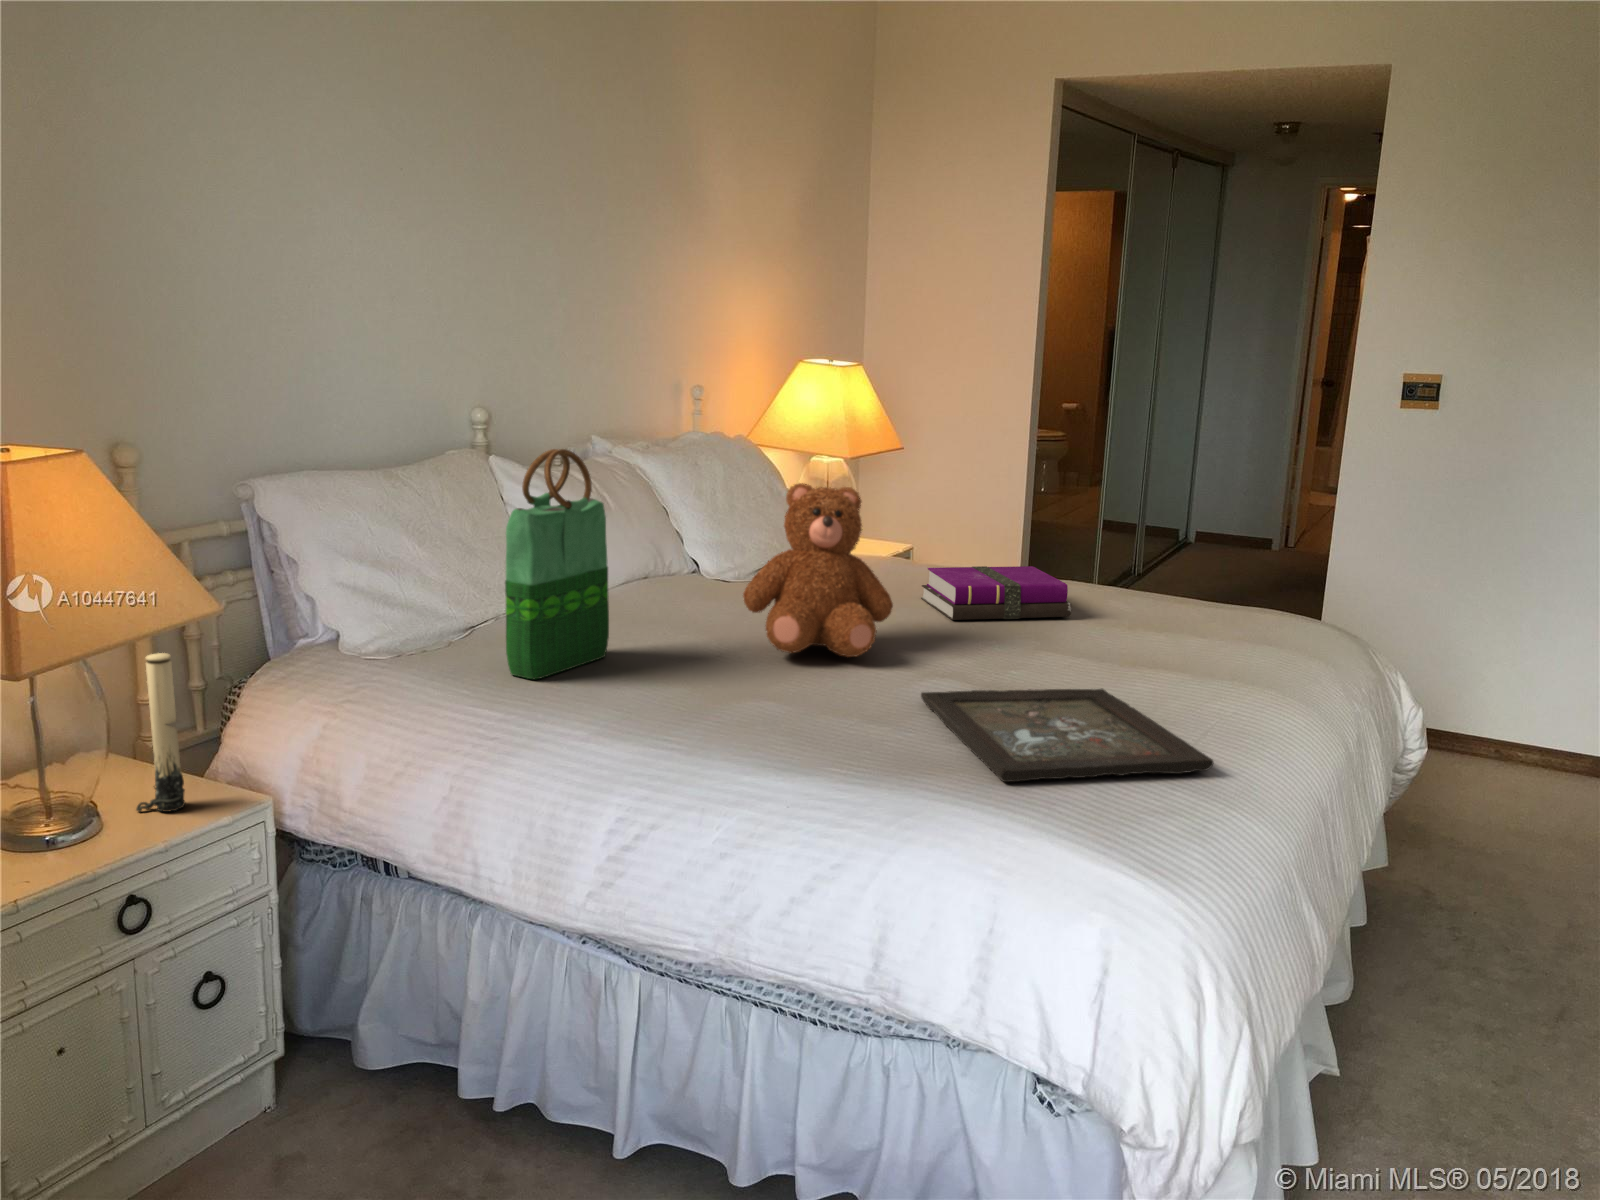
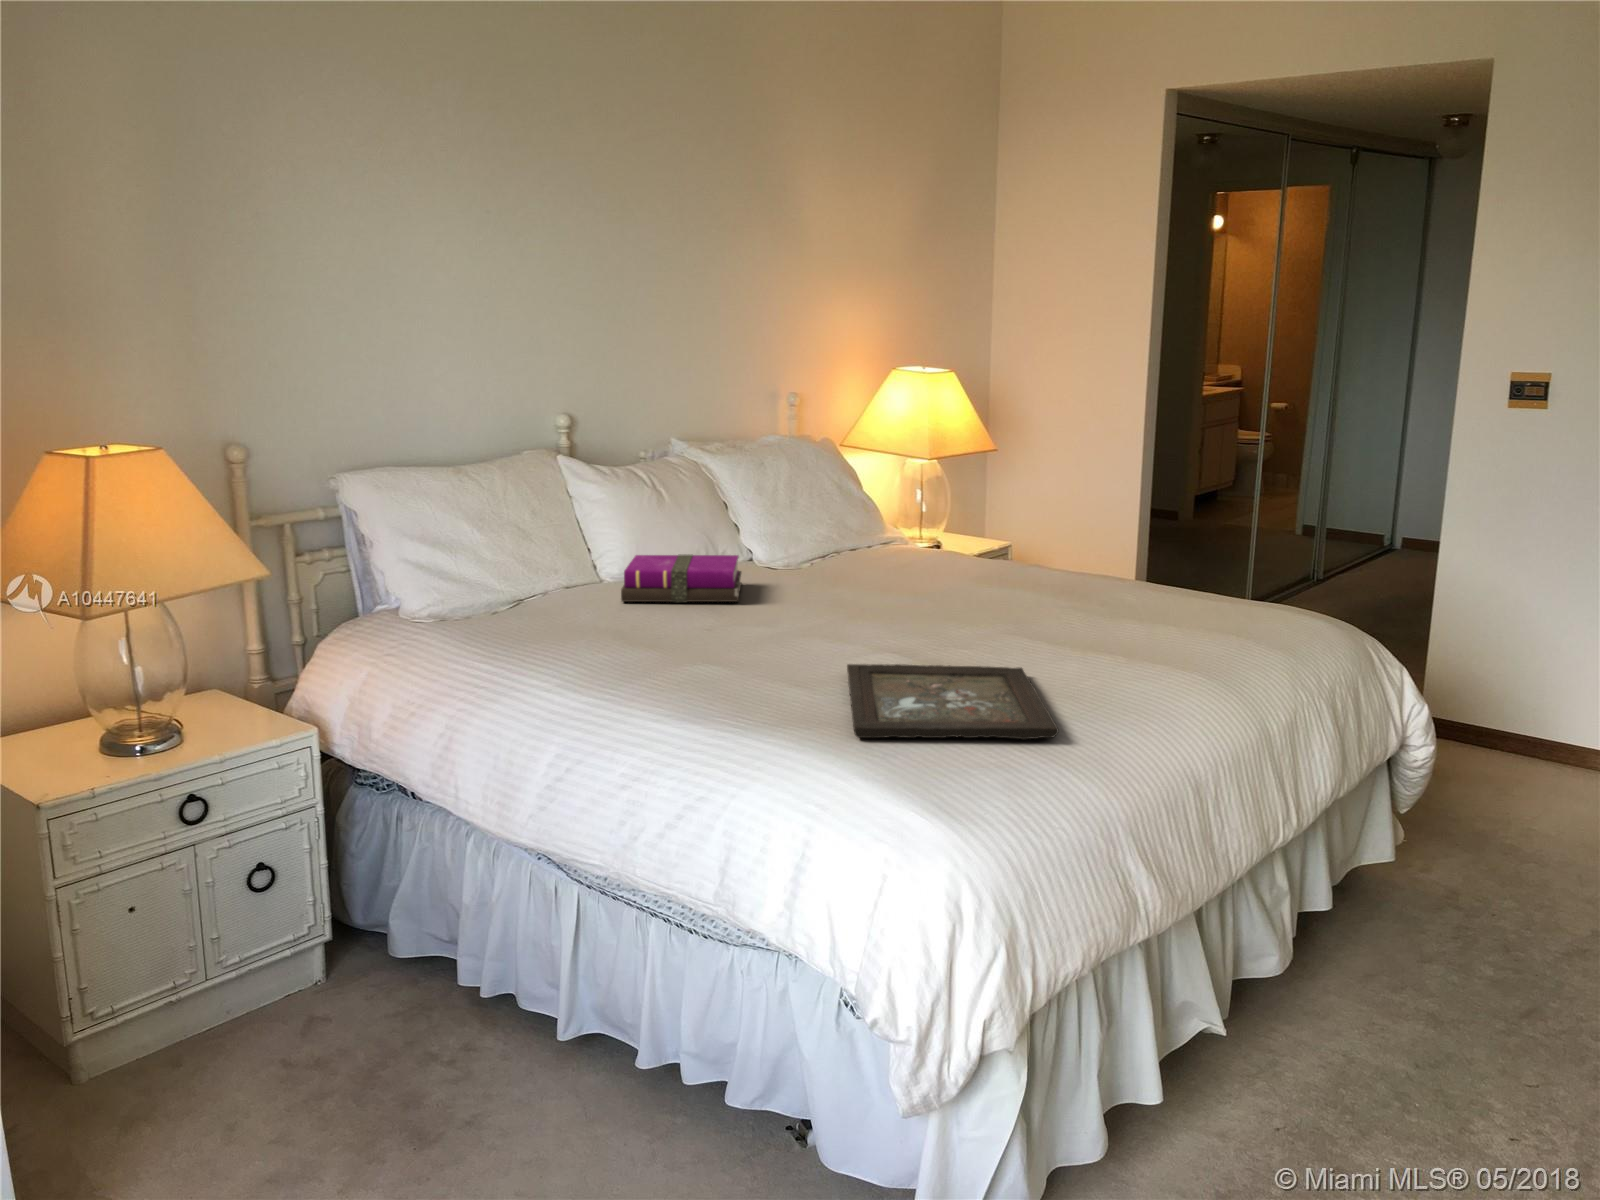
tote bag: present [505,449,609,679] -> none [510,450,610,643]
teddy bear: present [743,483,893,657] -> none [729,479,864,635]
notebook: present [921,566,1072,620] -> present [621,555,742,602]
candle: present [136,653,185,812] -> none [211,610,248,734]

